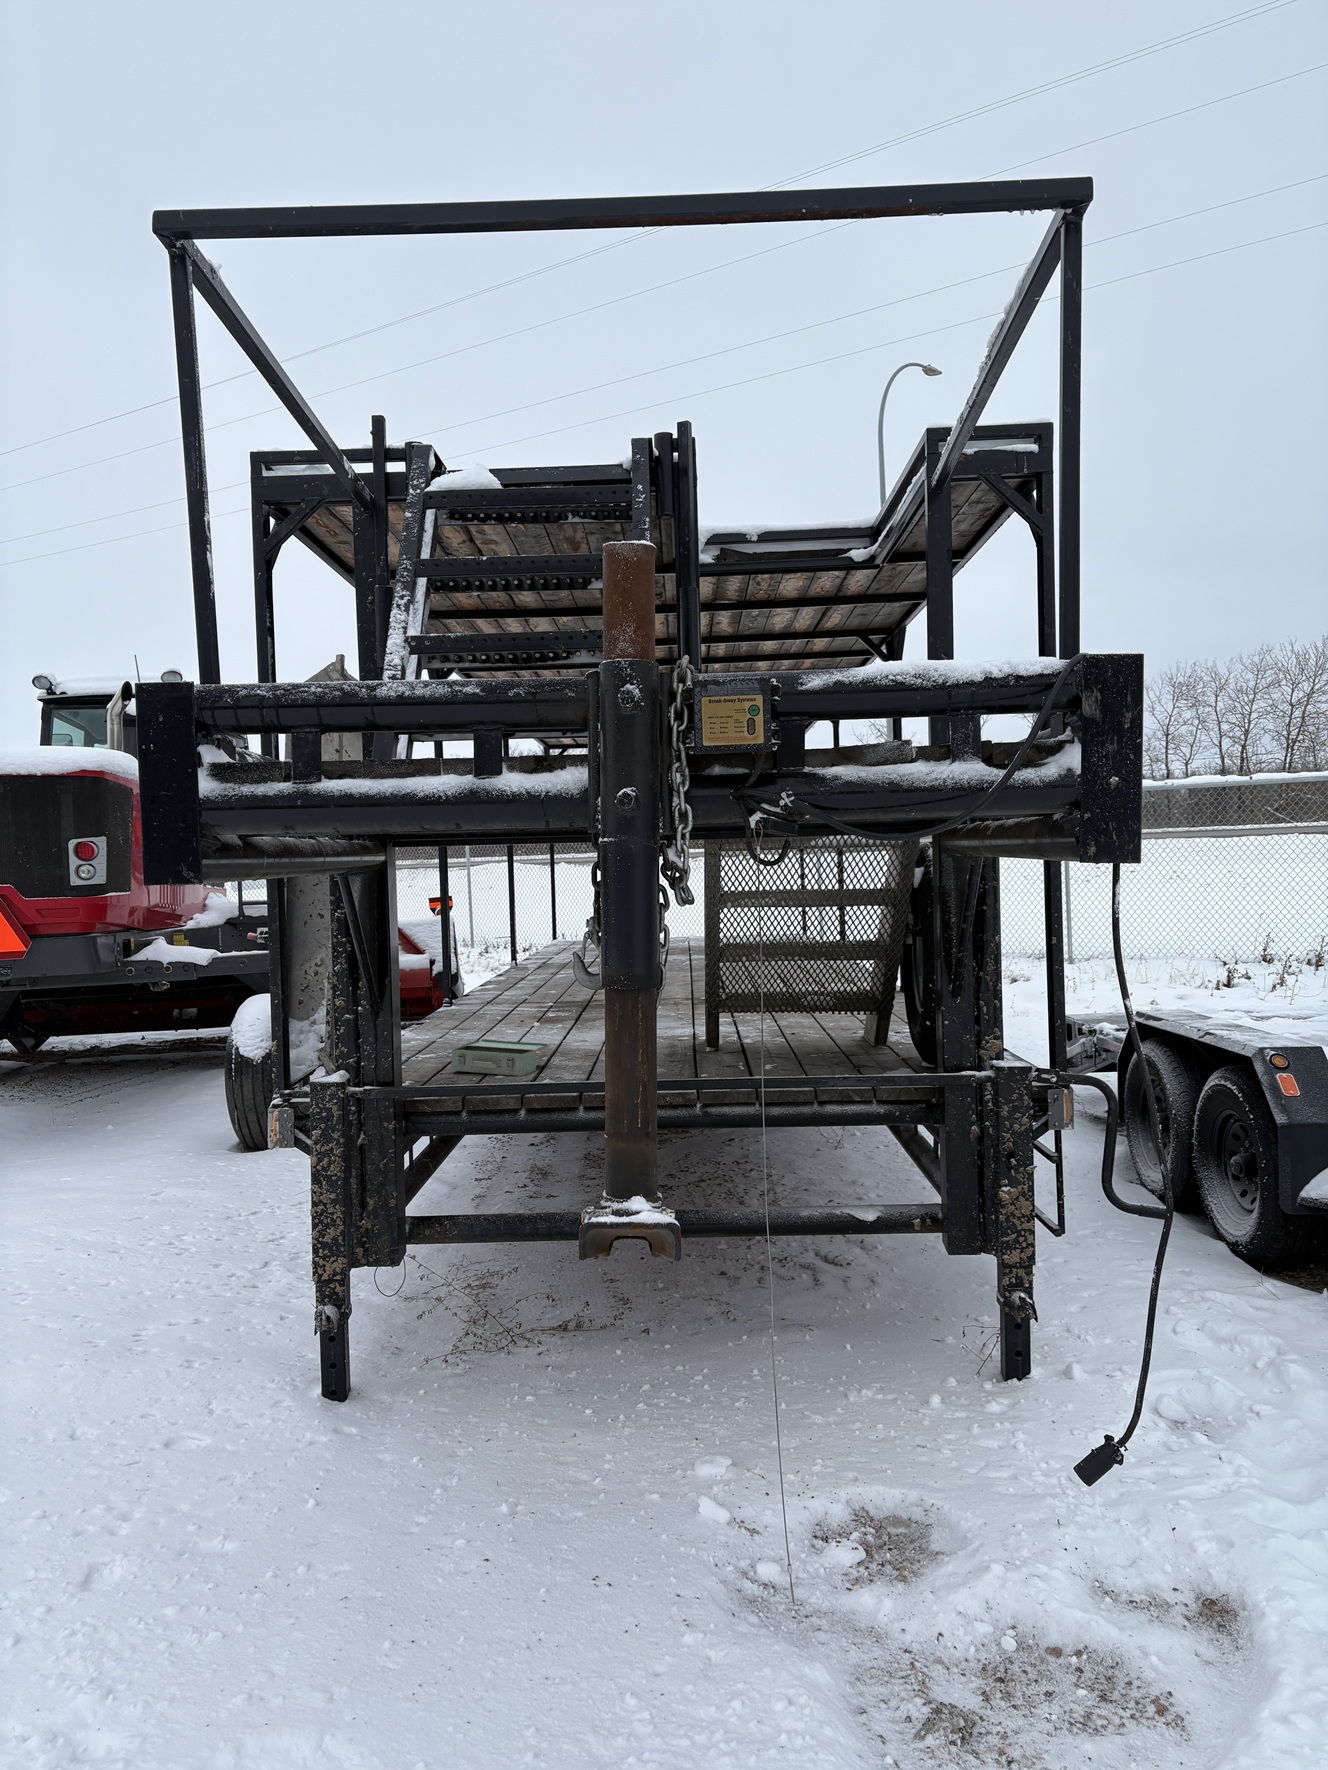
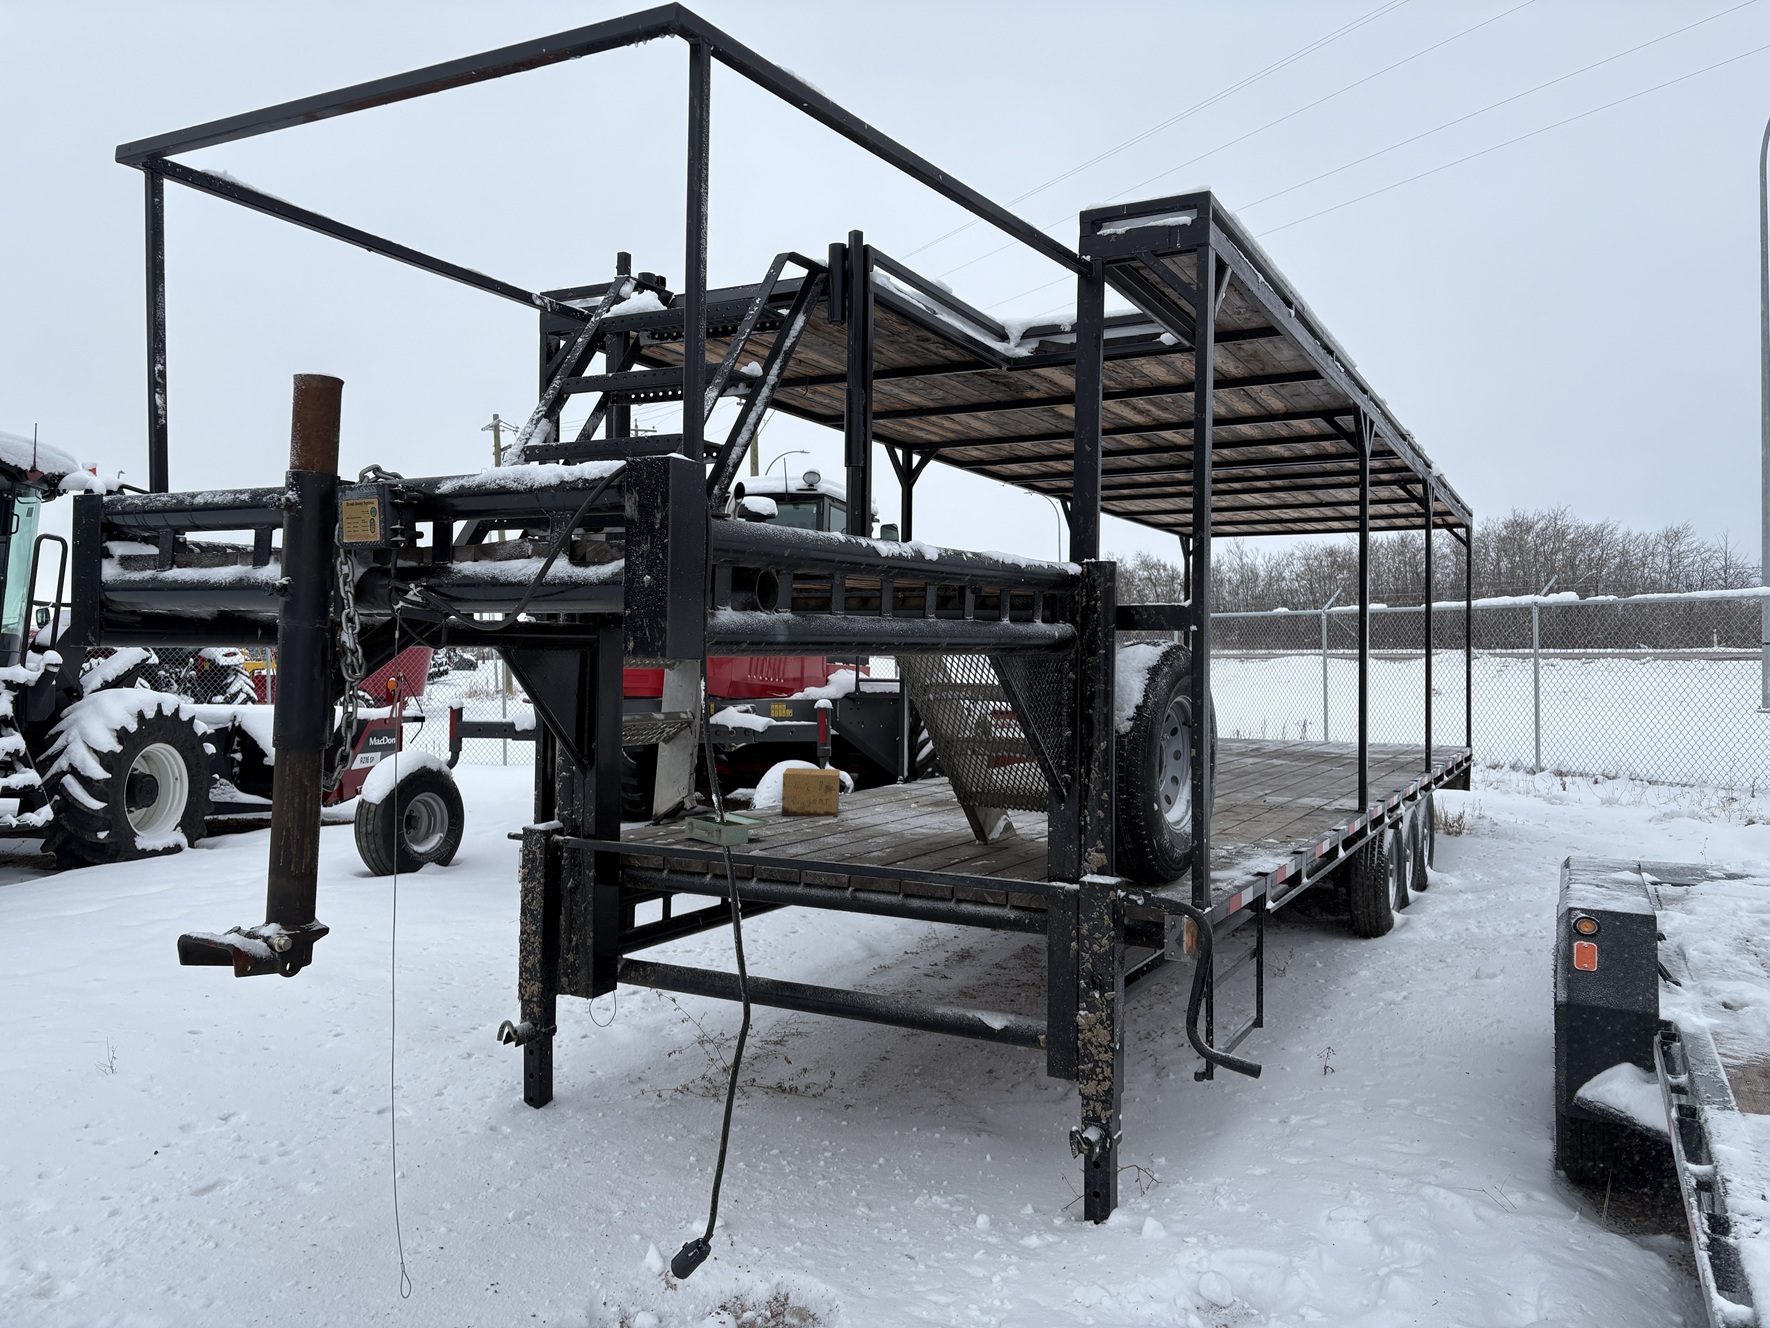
cardboard box: none [464,986,538,1039] -> present [782,768,840,816]

